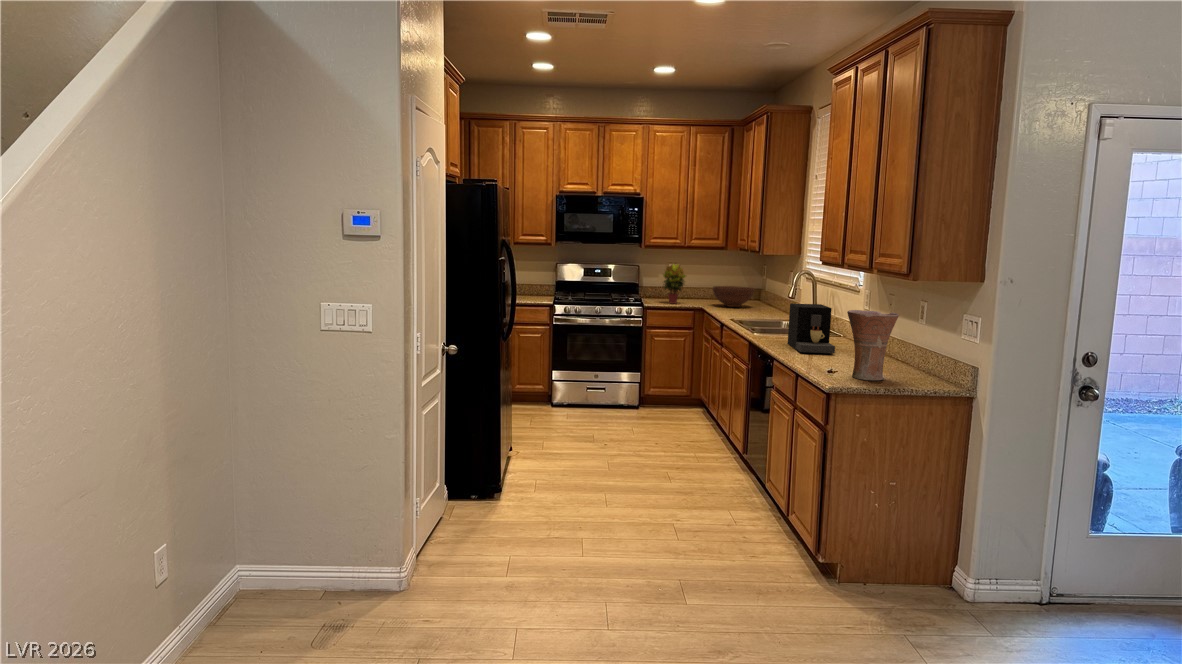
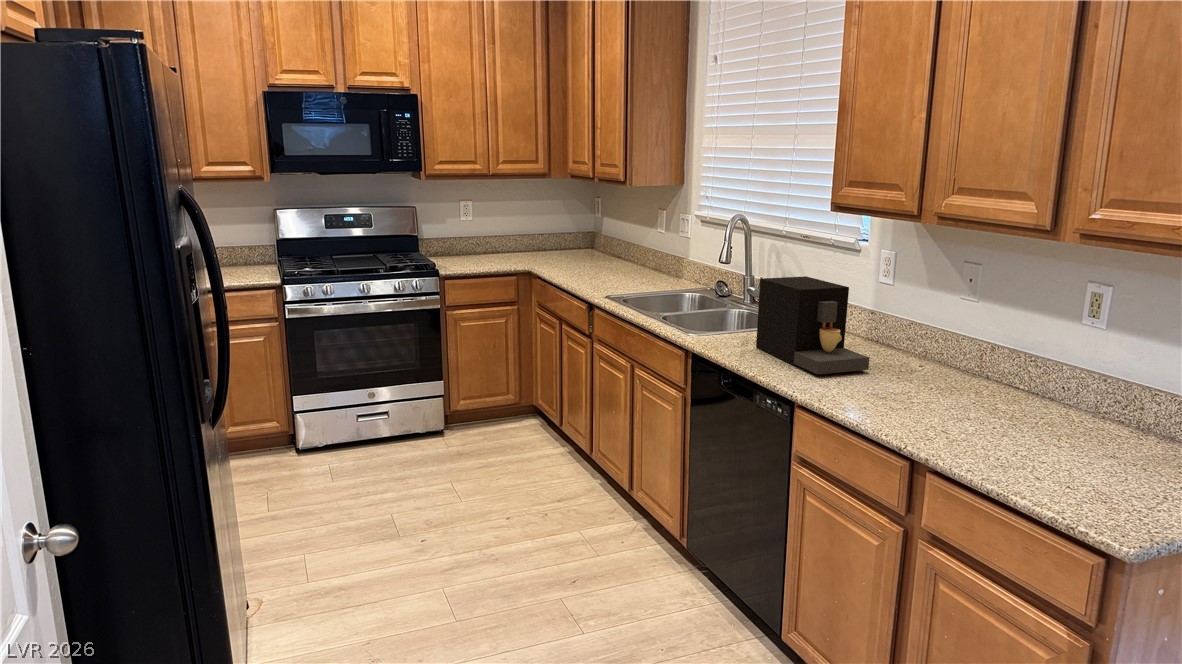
potted plant: present [663,264,686,304] -> none [460,202,501,266]
fruit bowl: present [713,286,754,307] -> none [540,233,602,266]
vase: present [847,310,899,380] -> none [992,308,1108,454]

